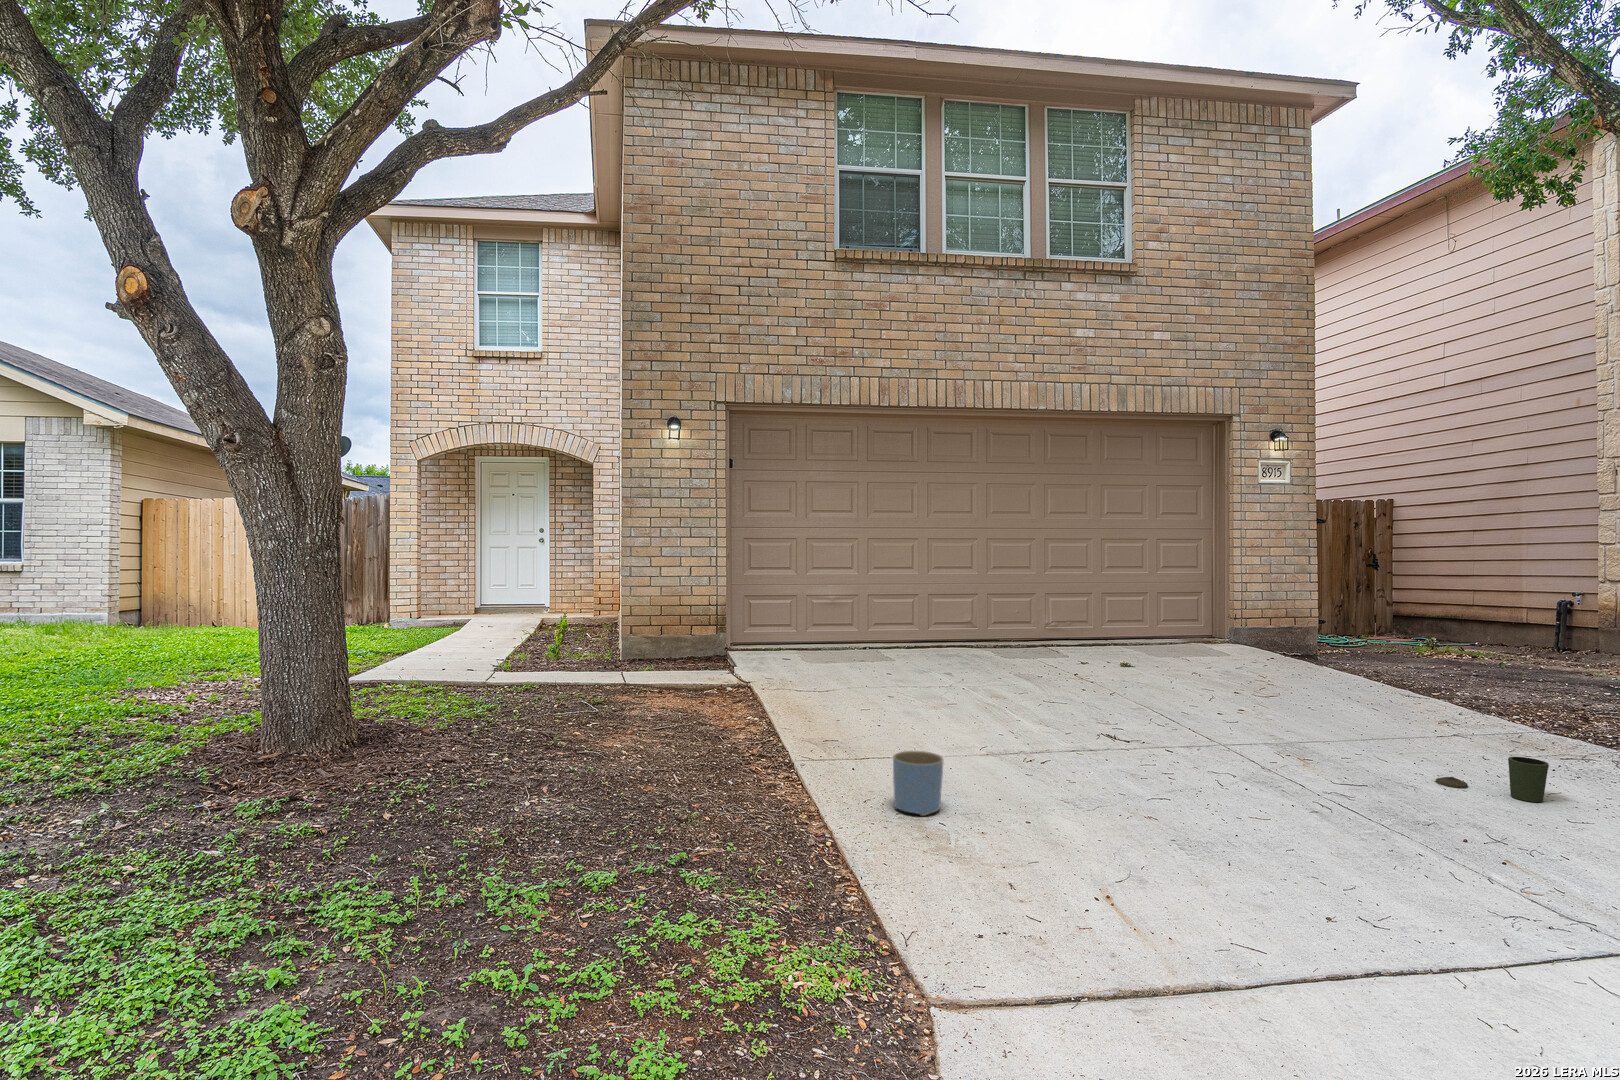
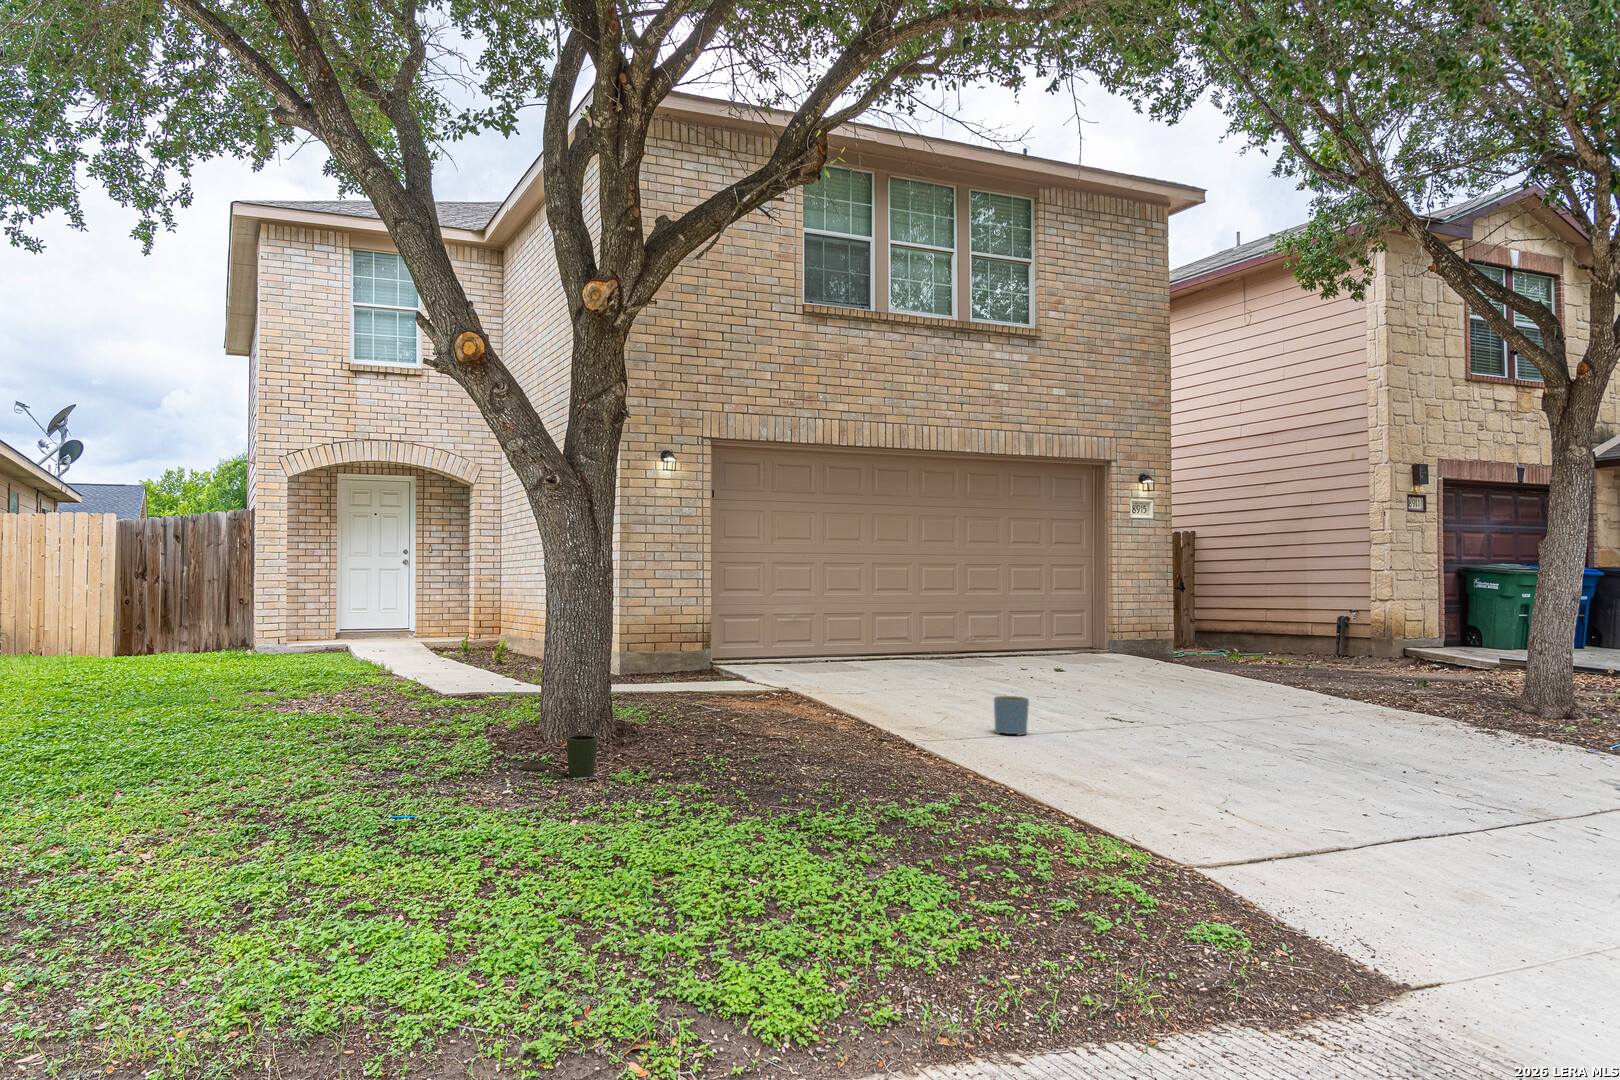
trash can: present [1435,757,1549,802] -> present [520,736,598,777]

